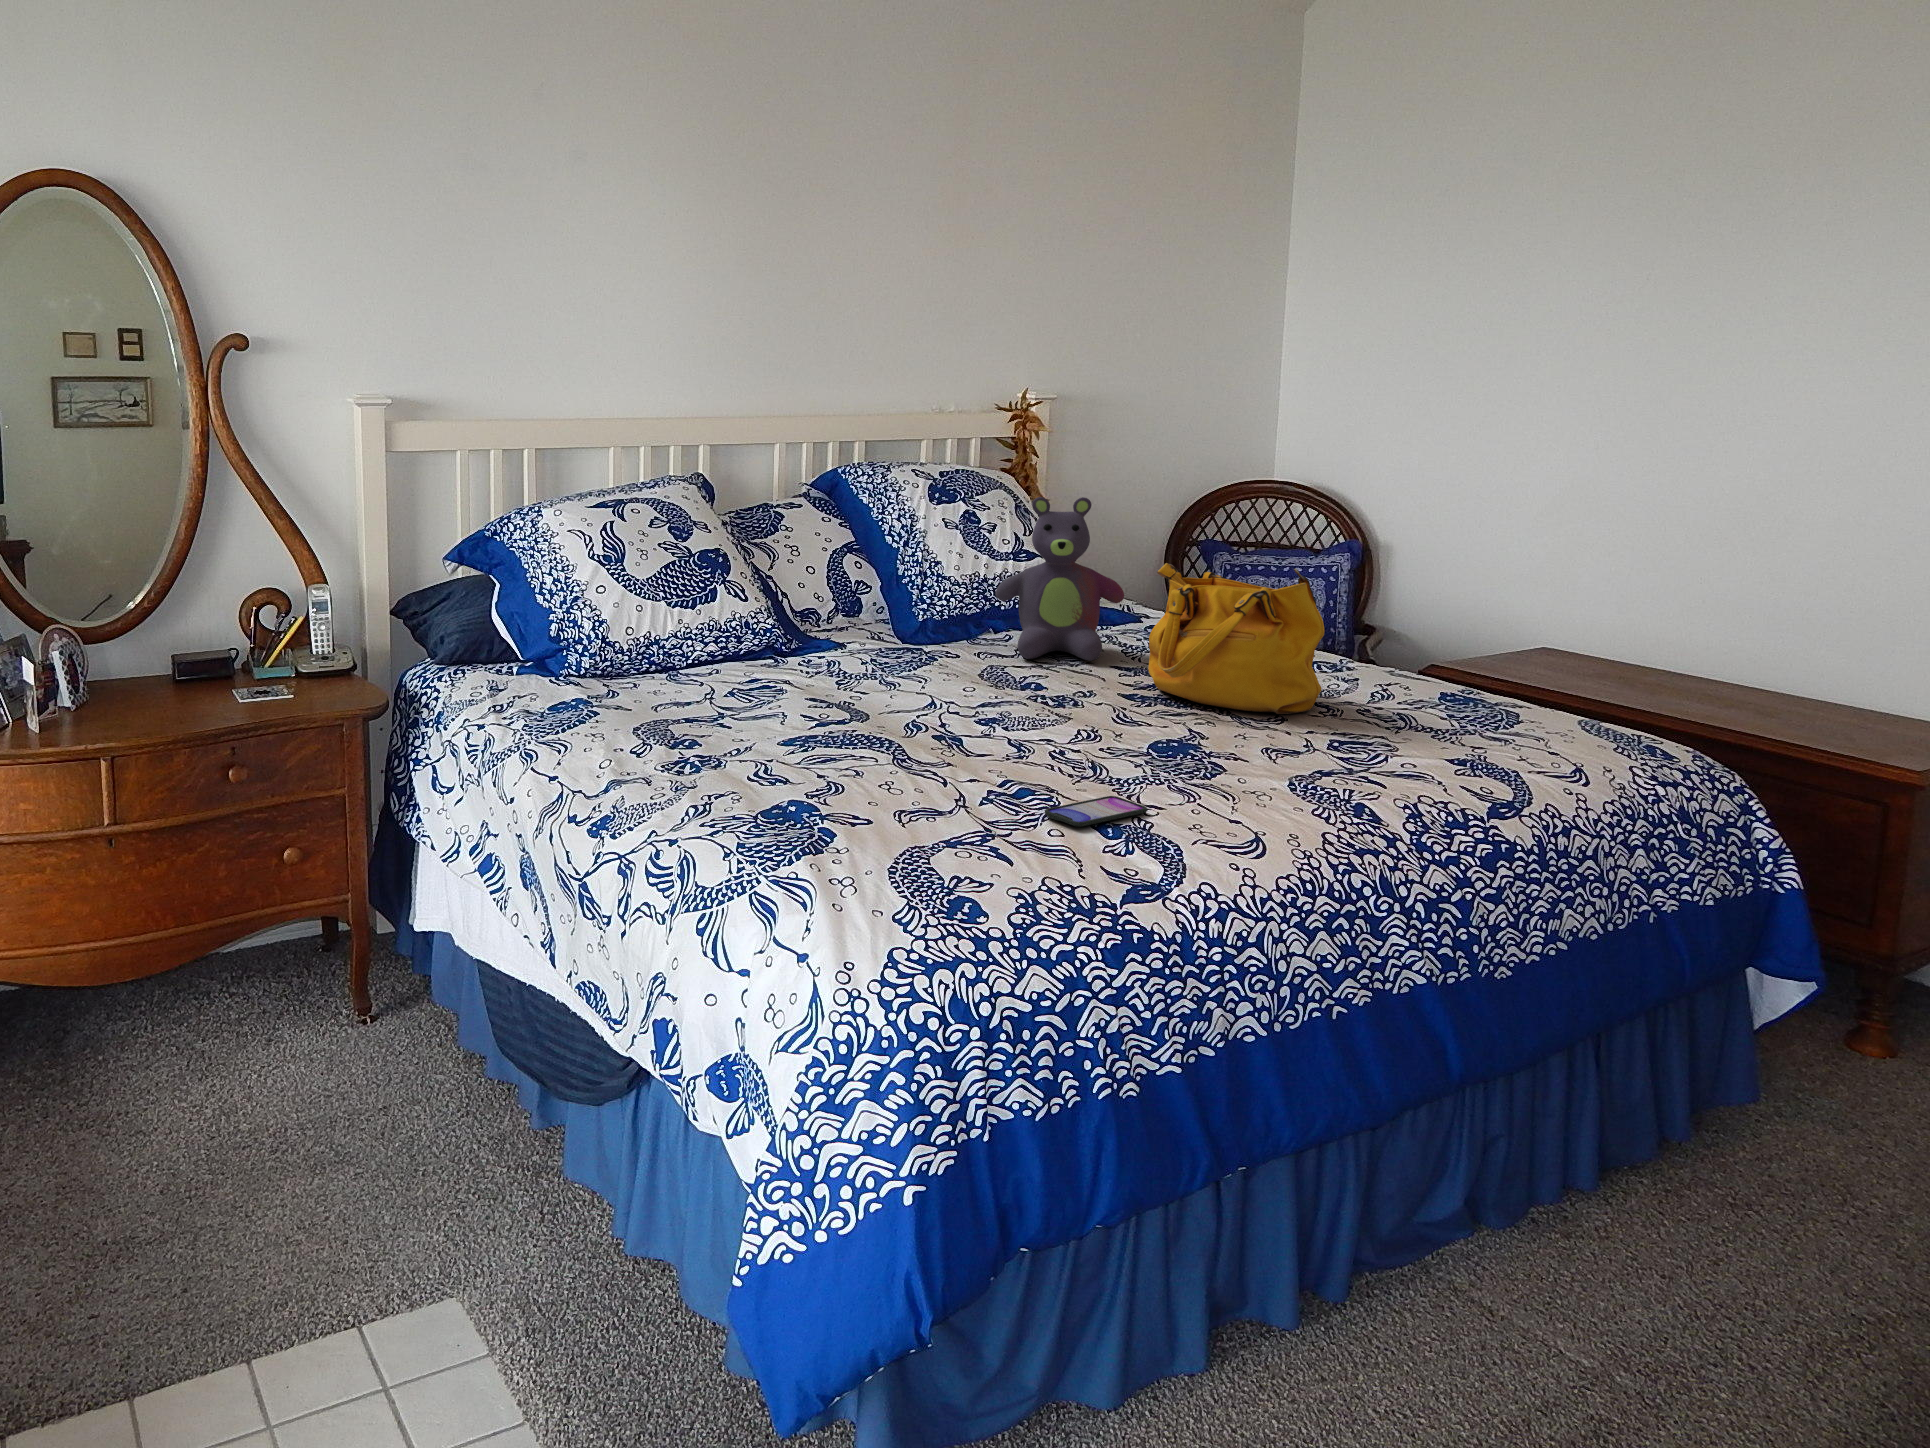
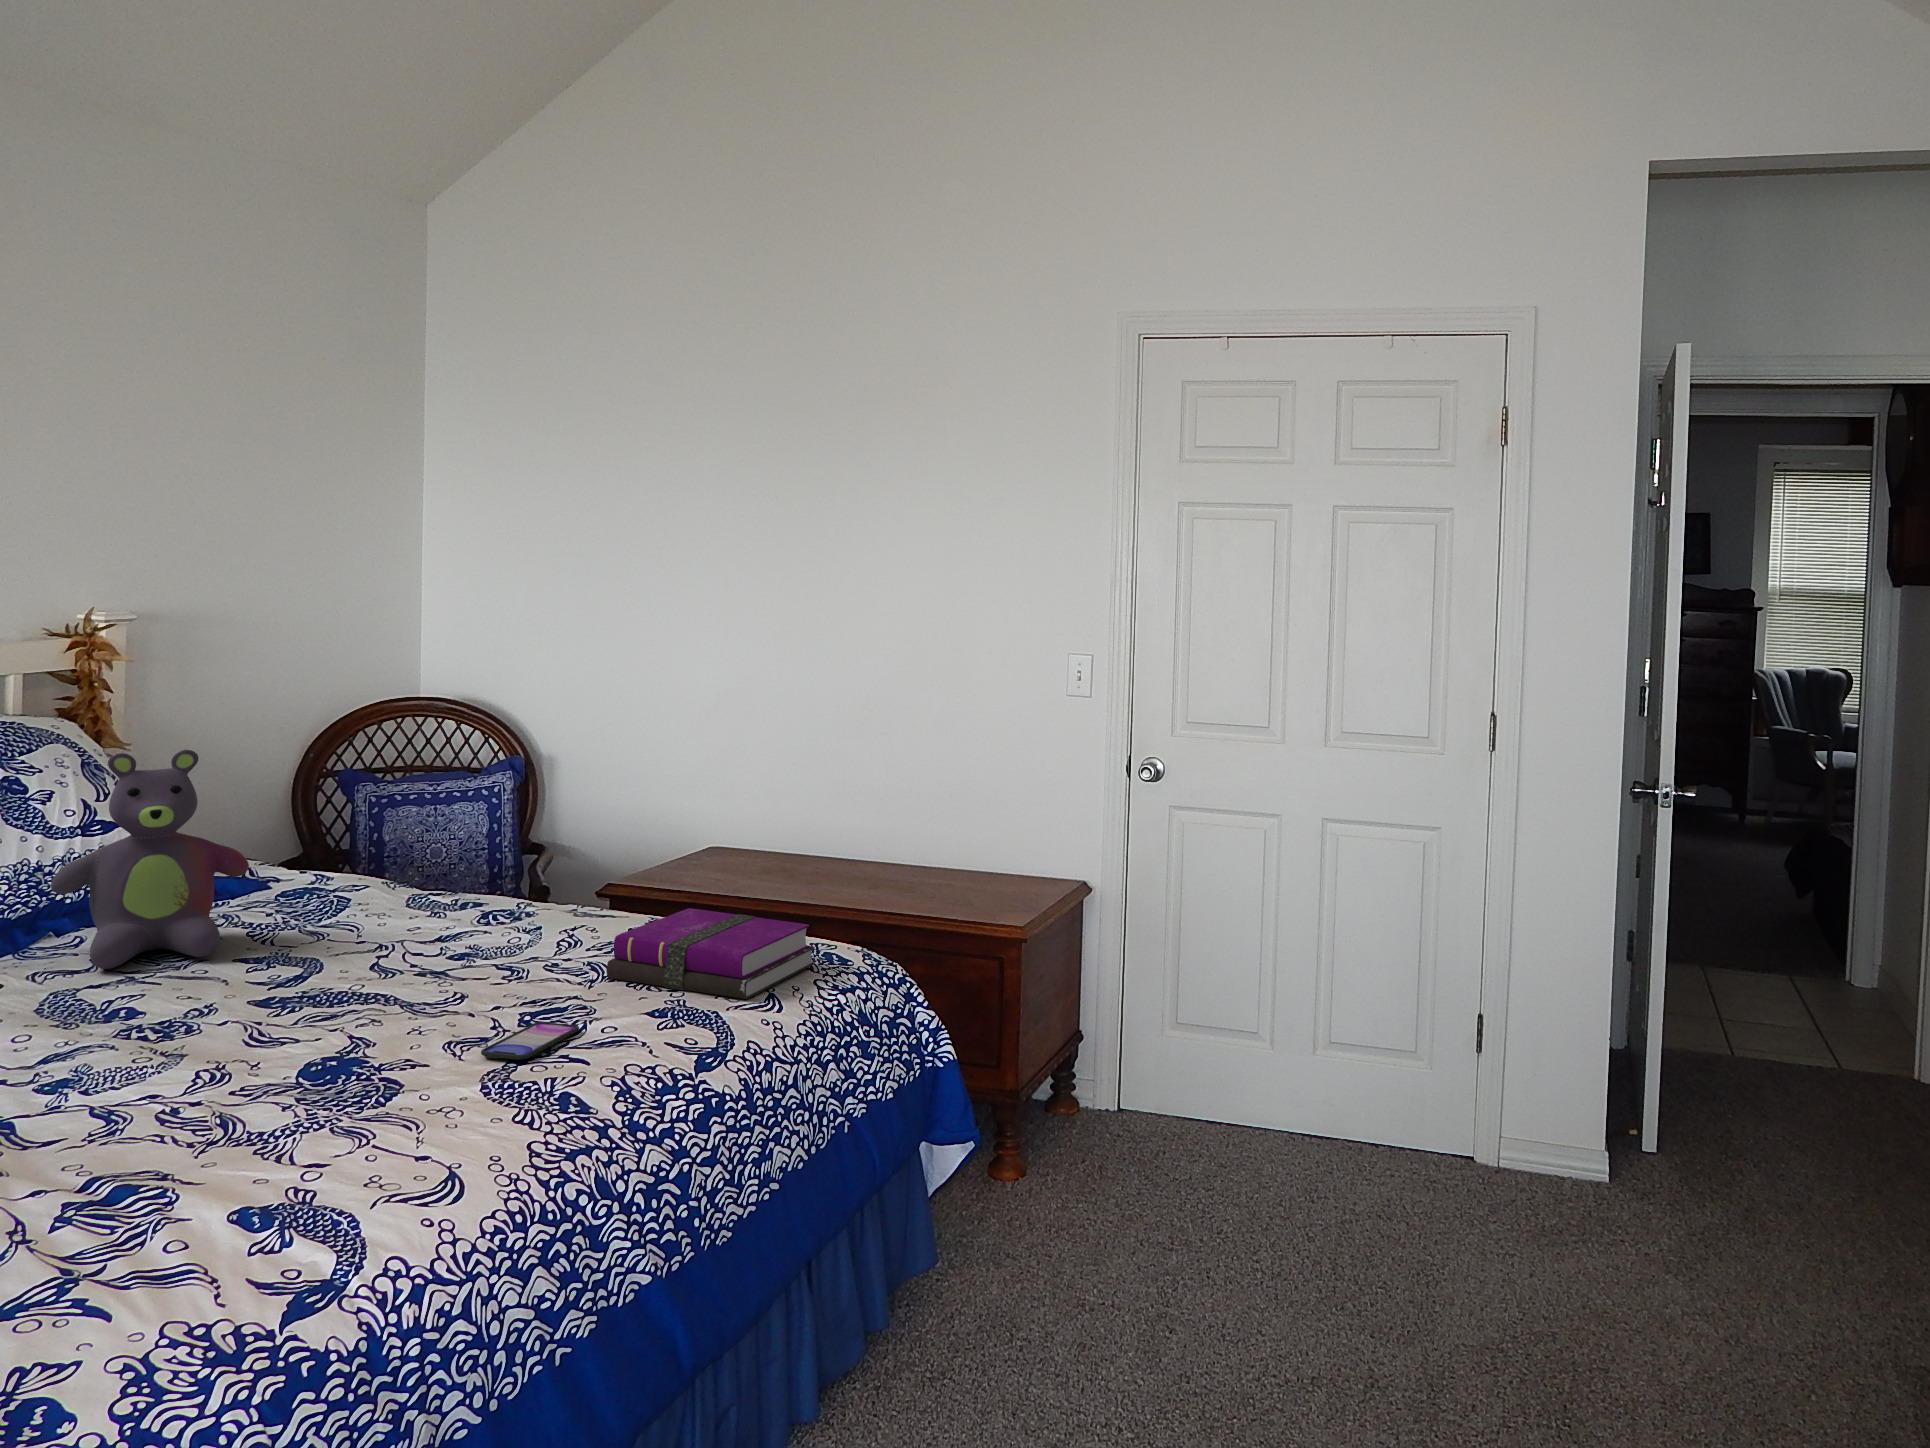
handbag: present [1148,563,1325,714] -> none [289,821,508,994]
notebook: none [1411,678,1637,768] -> present [606,908,815,999]
smartphone: present [1045,796,1148,826] -> present [481,1022,579,1060]

